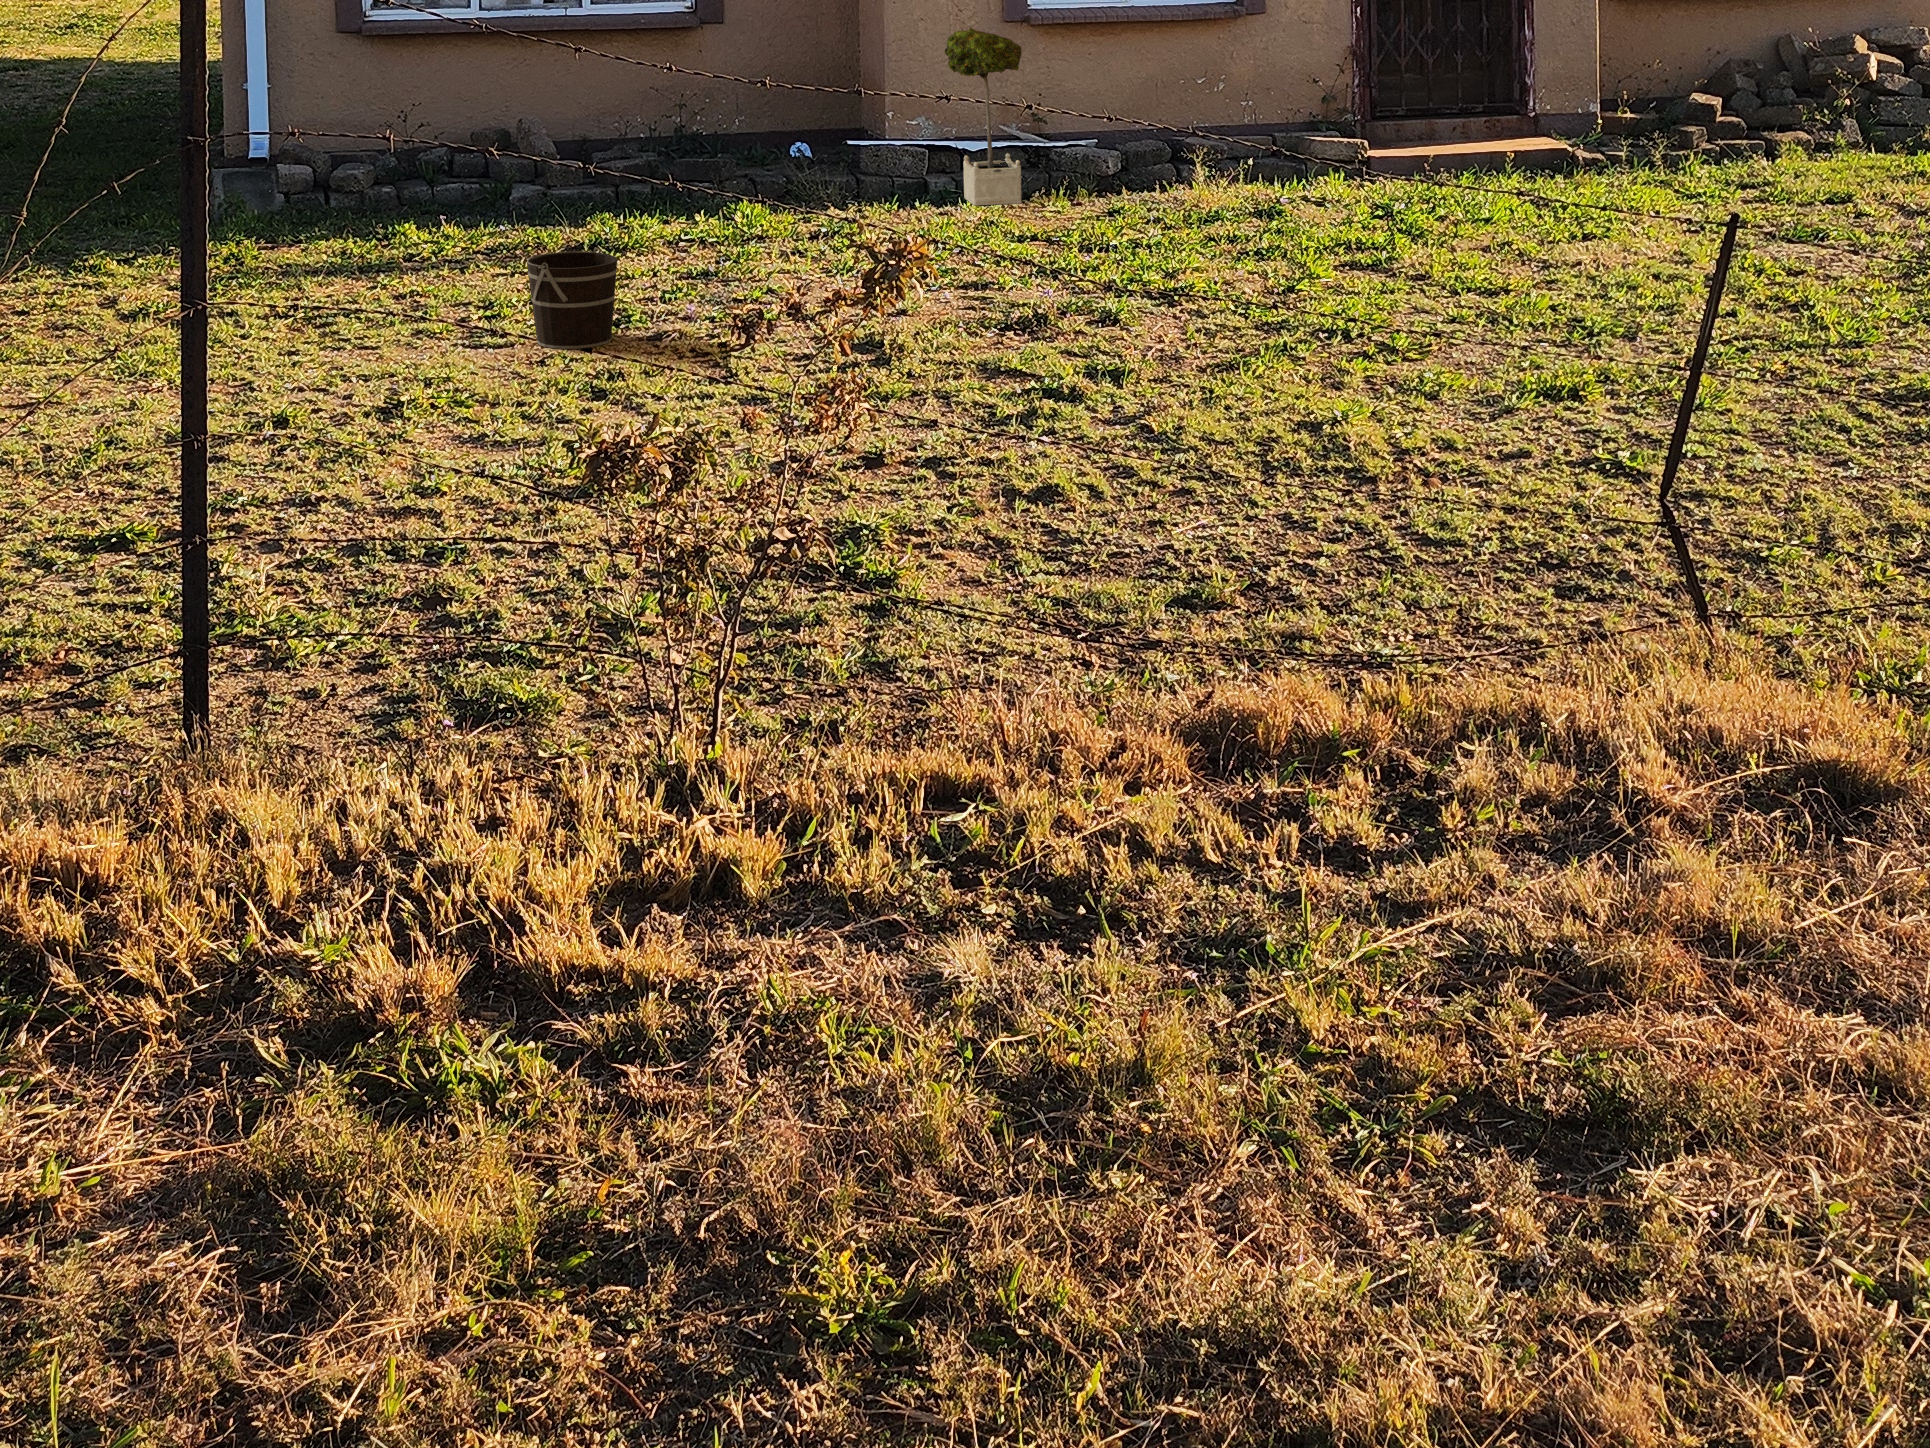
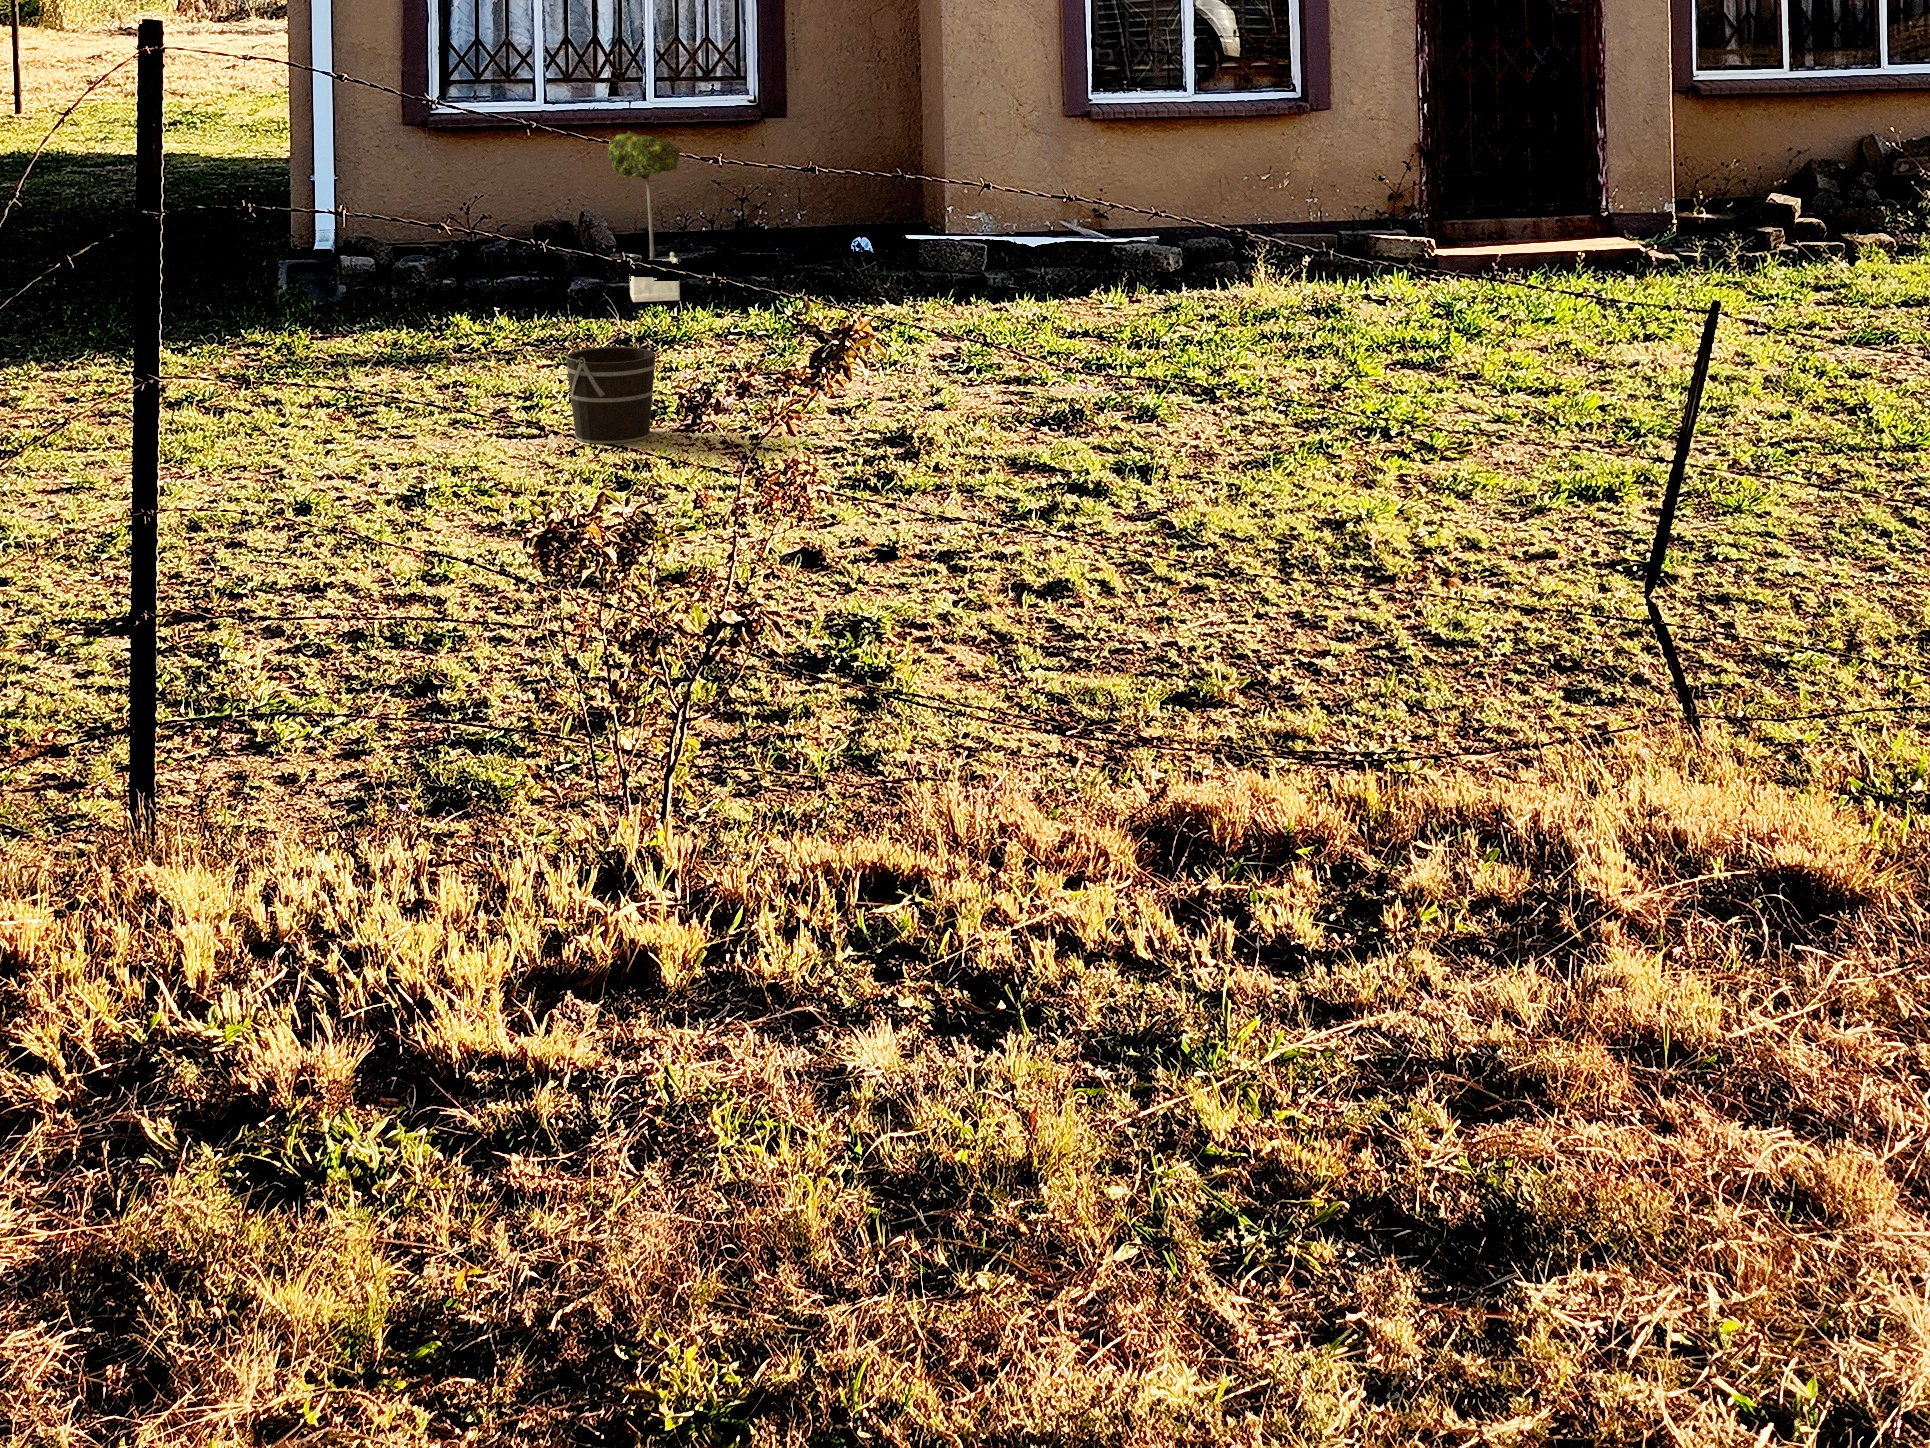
potted tree: present [945,27,1022,205] -> present [608,131,681,302]

